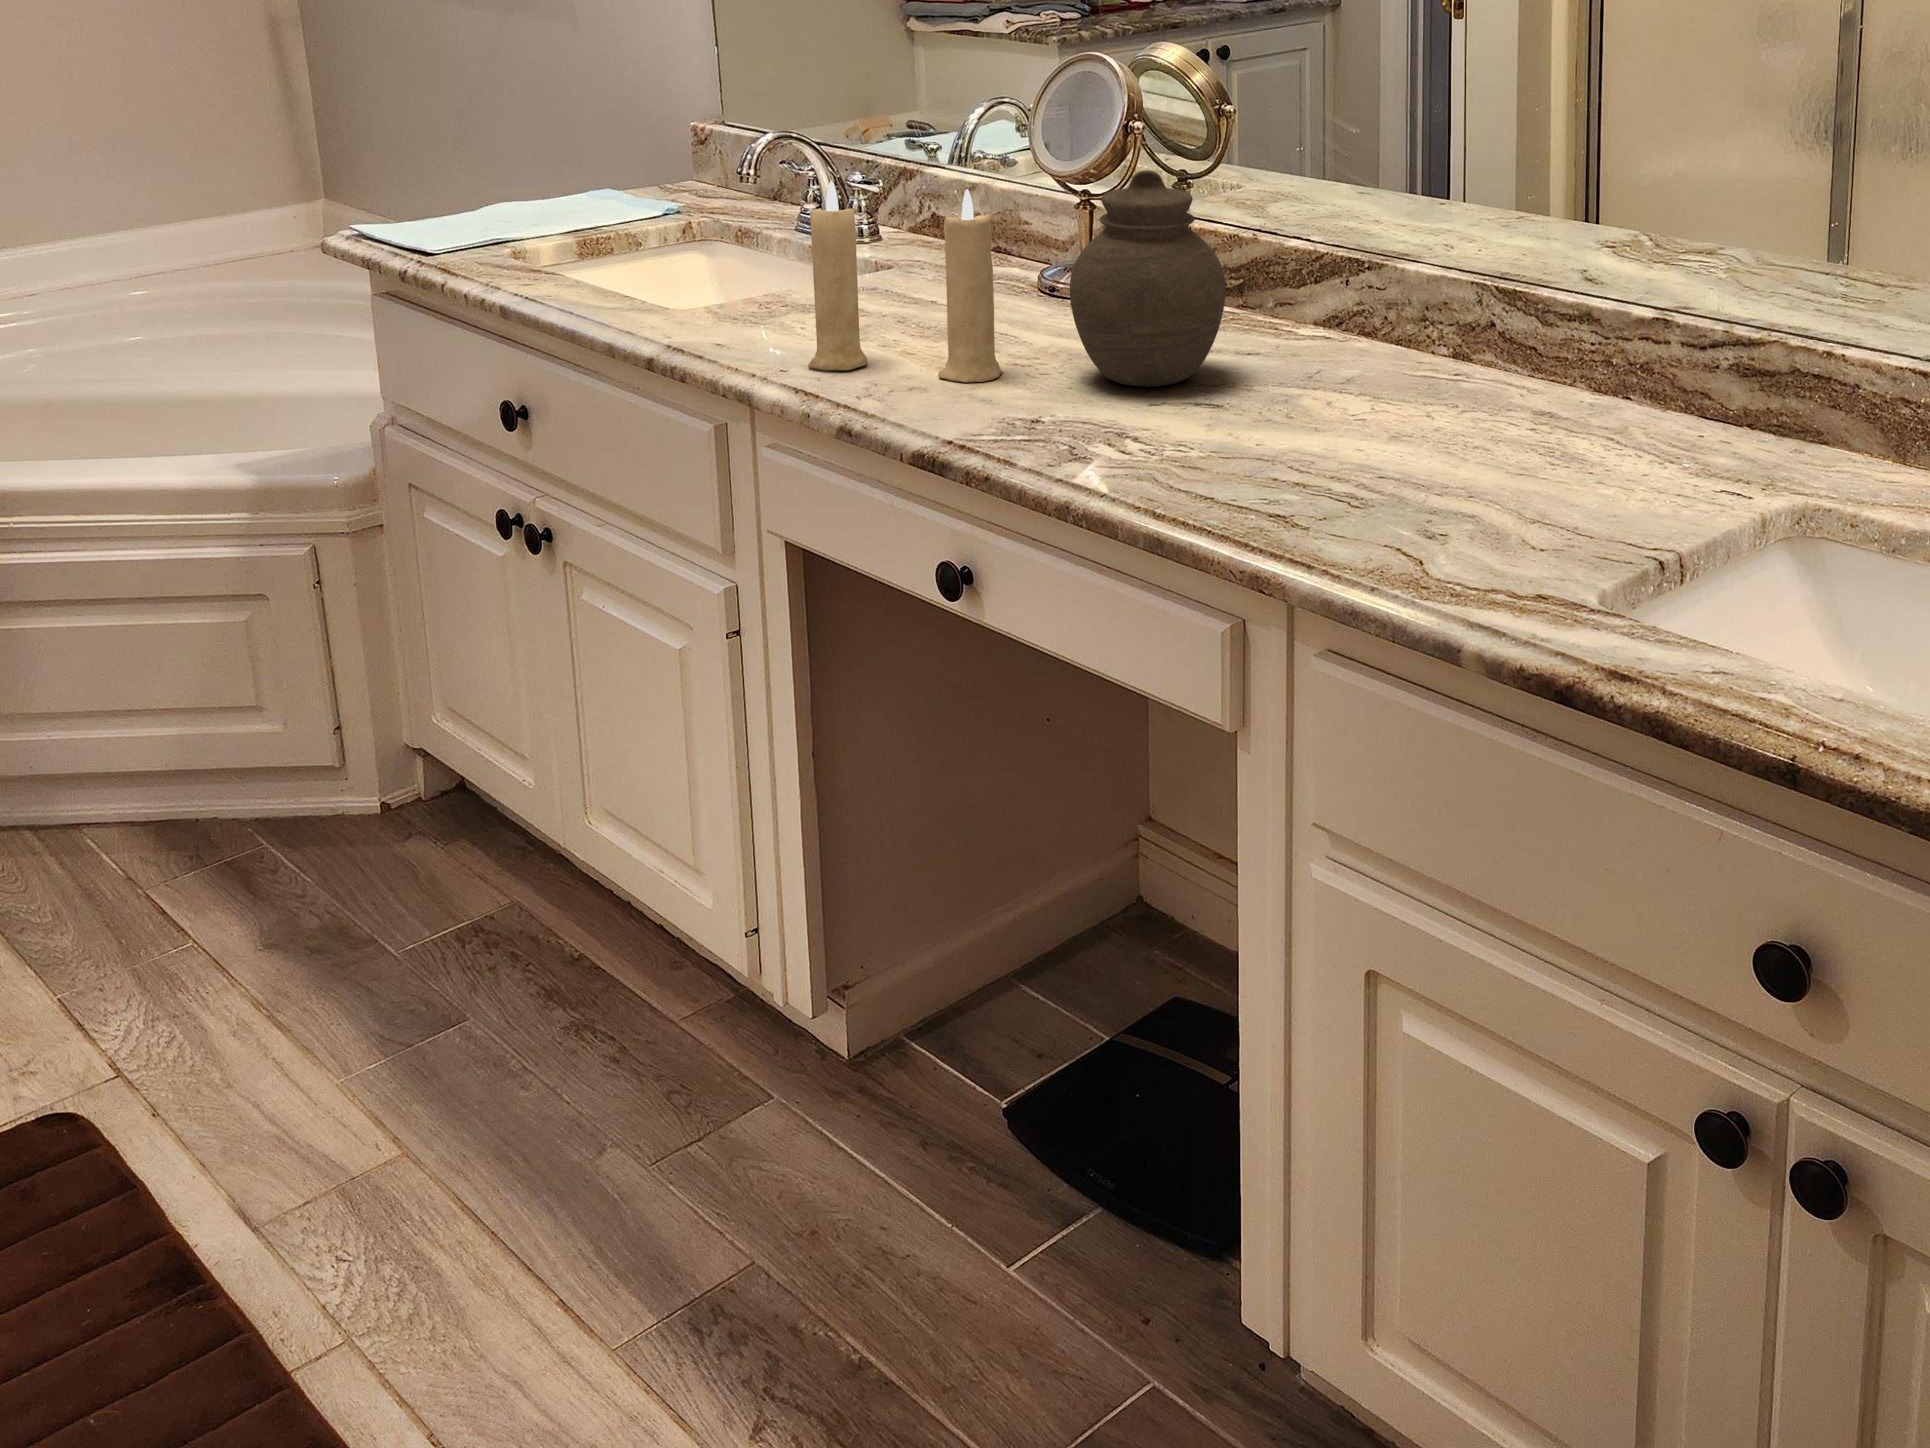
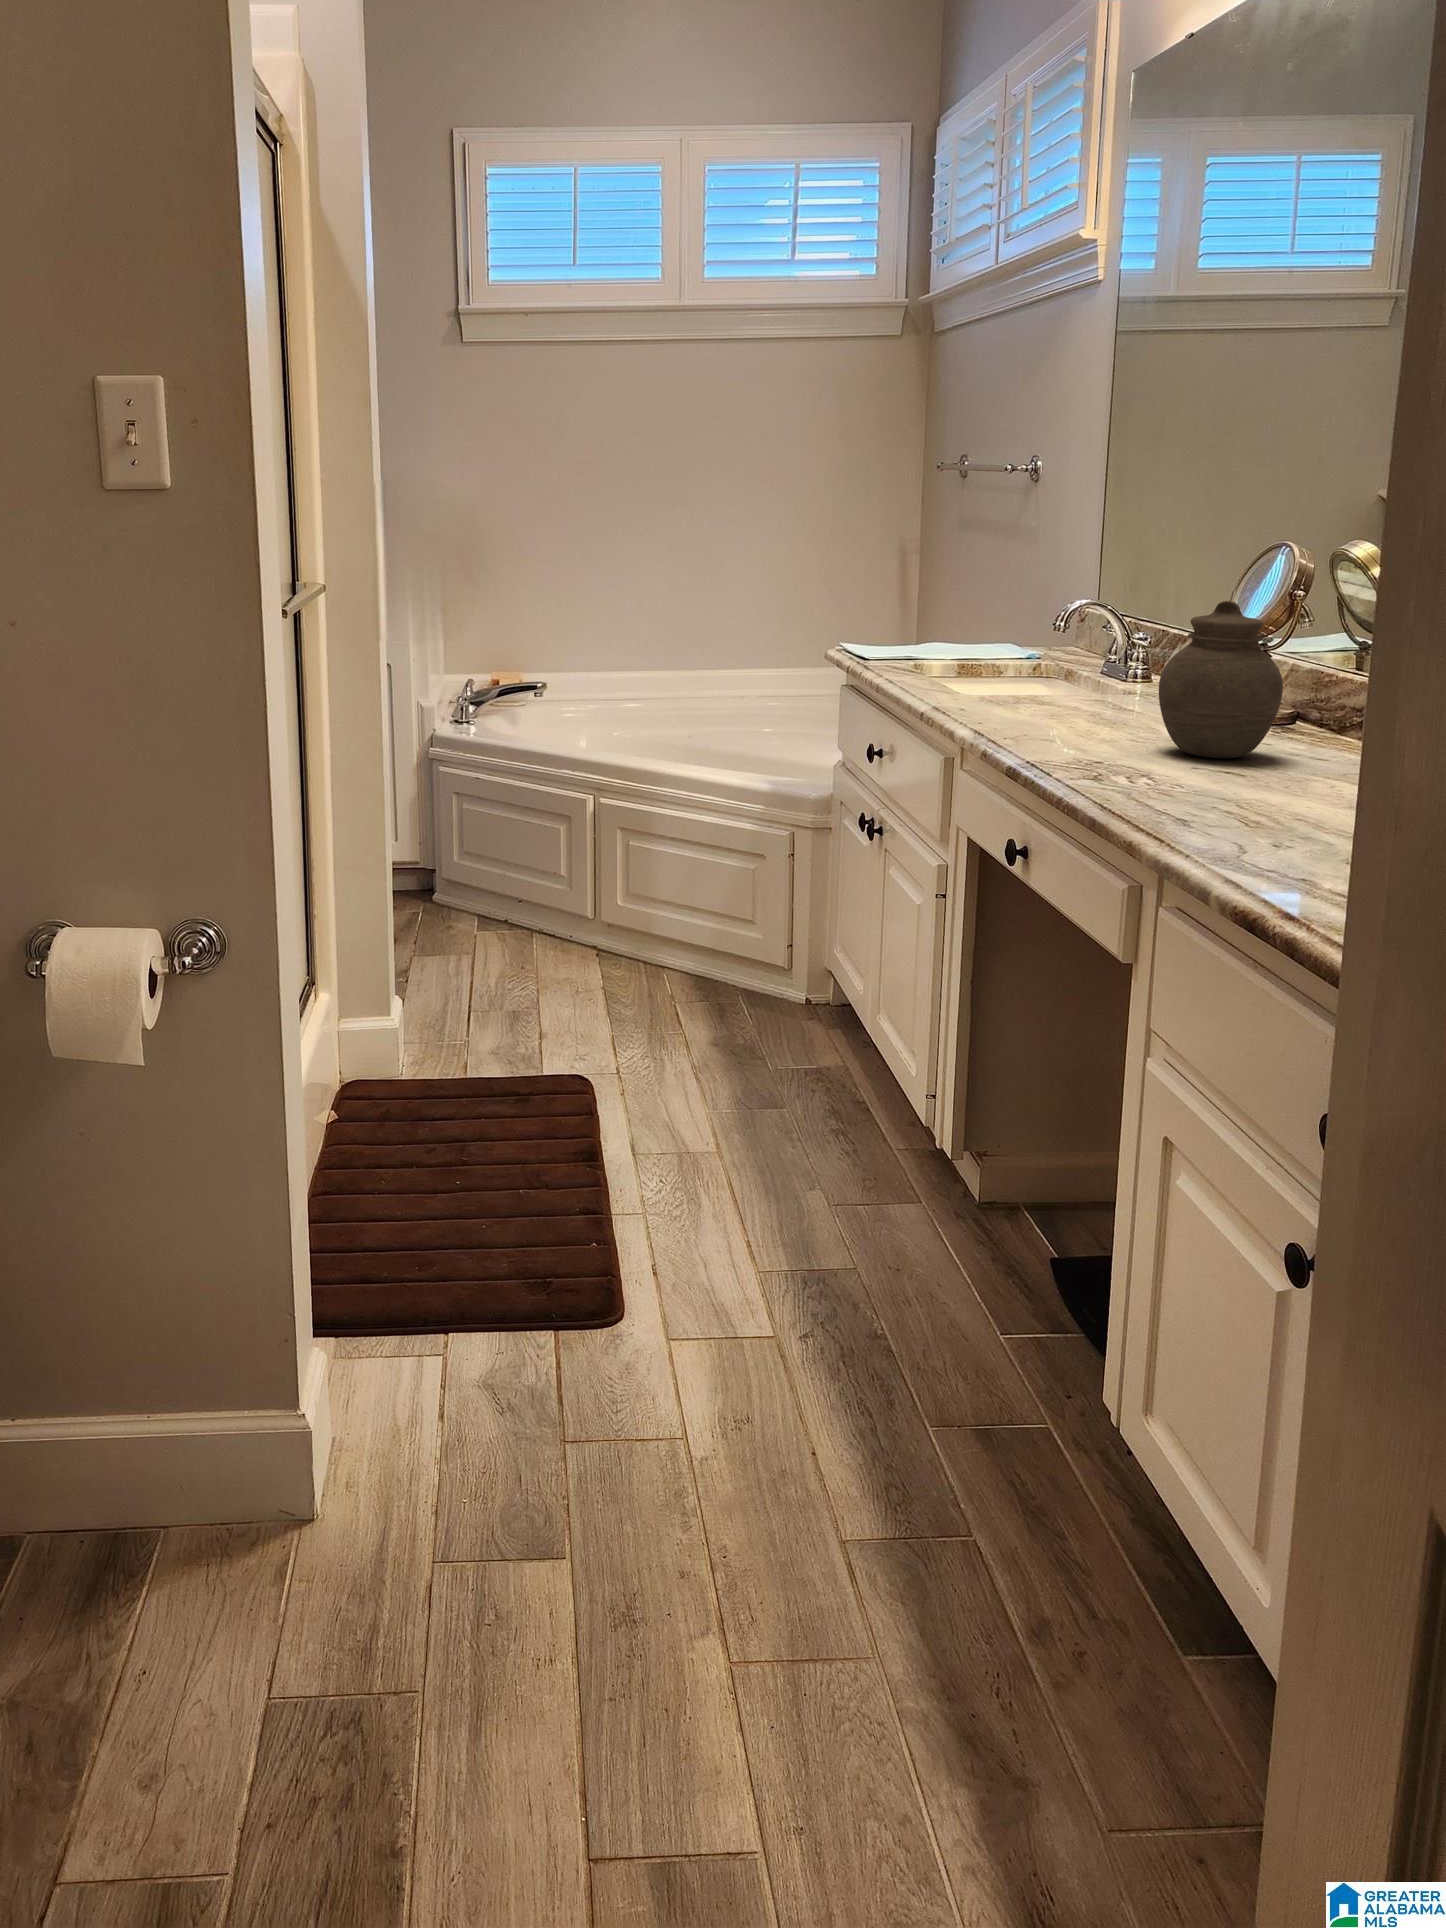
candle: present [808,181,1002,382] -> none [996,596,1124,740]

